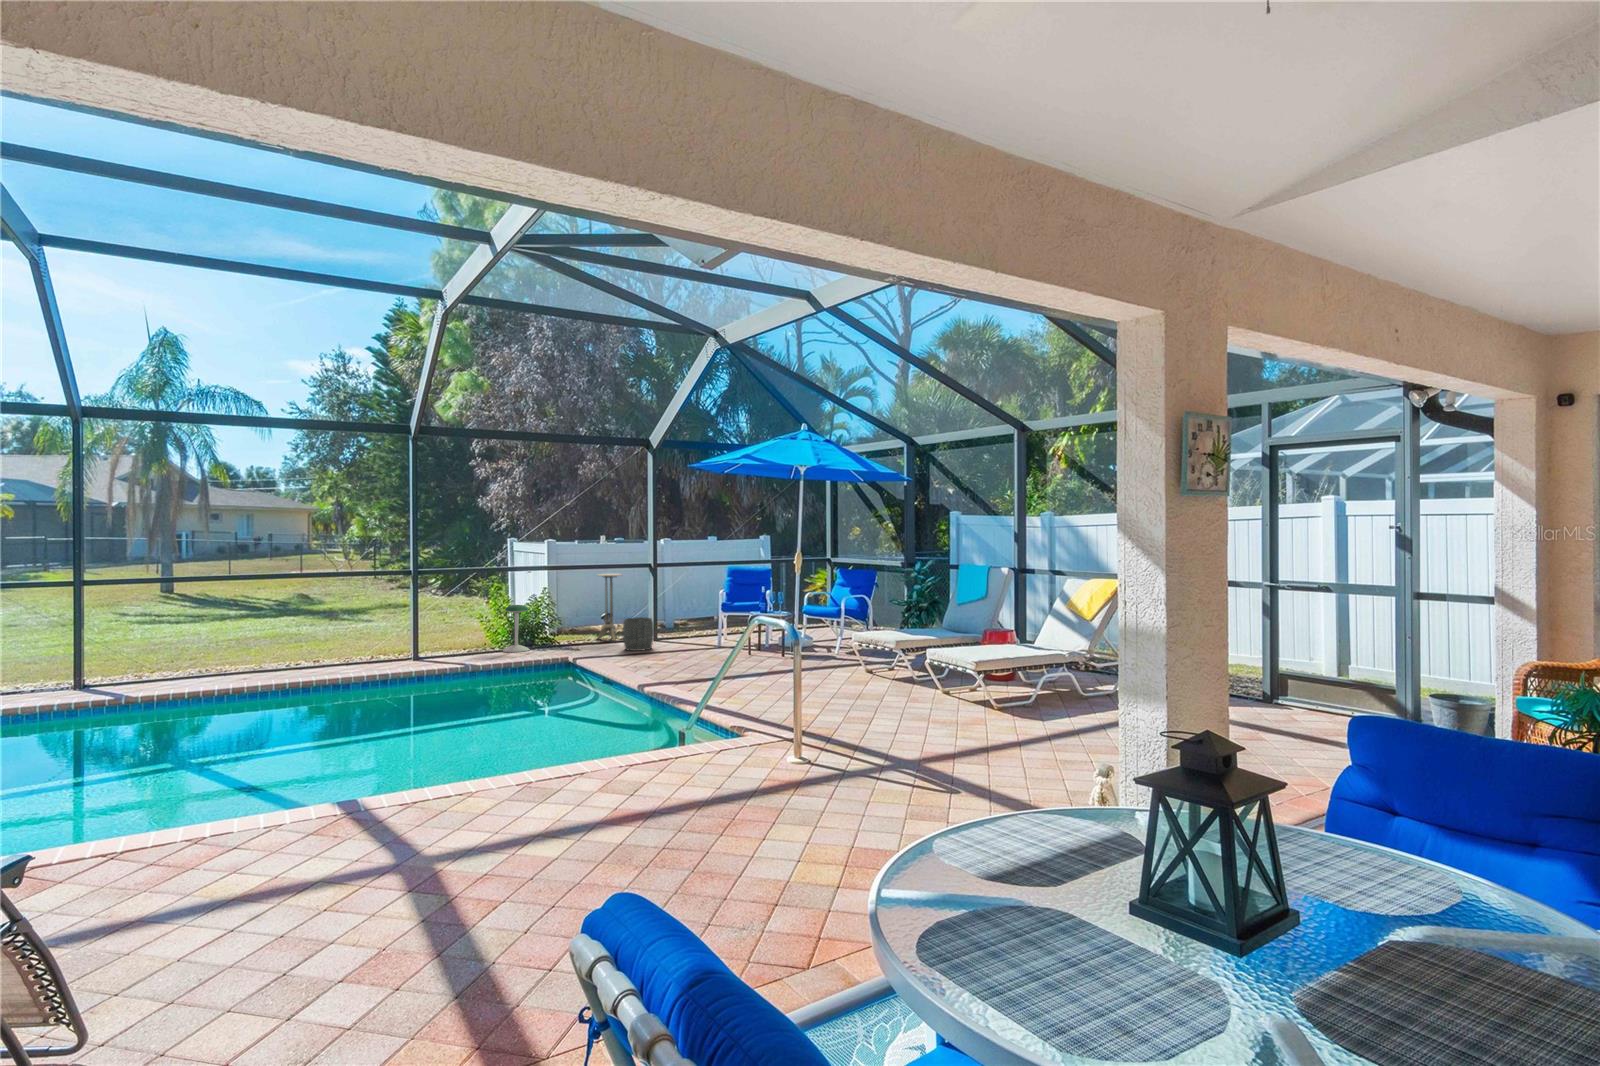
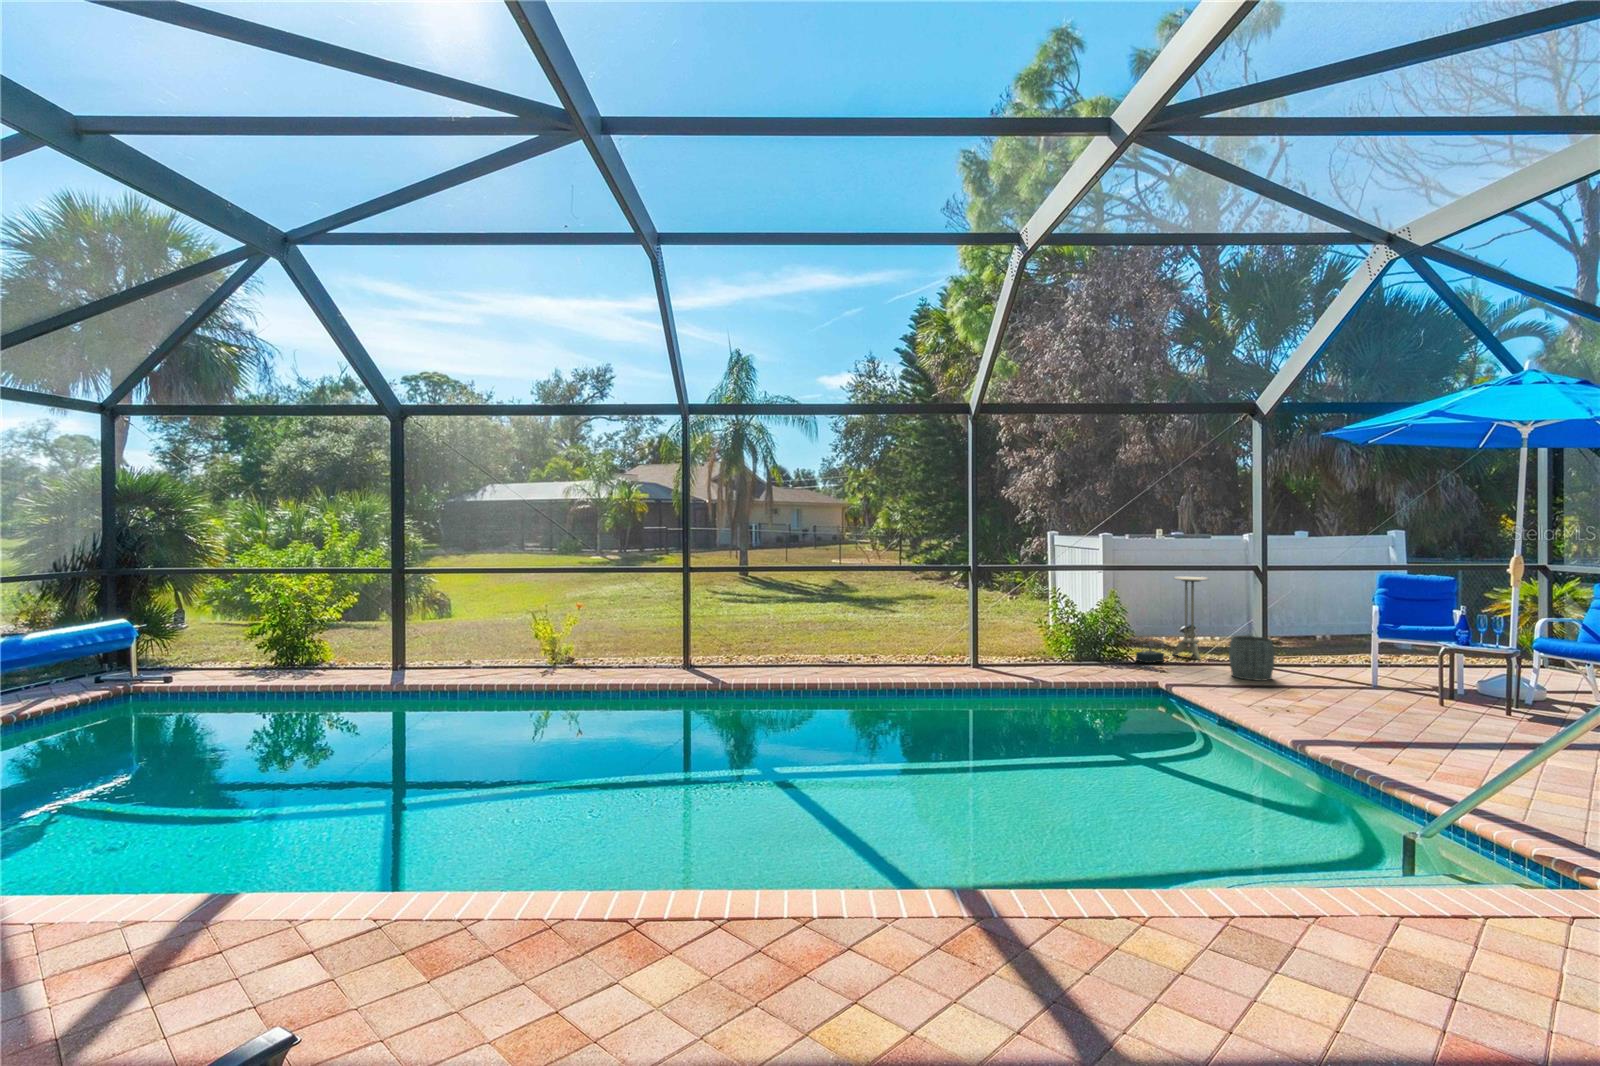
stool: present [503,605,530,652] -> none [1070,611,1102,667]
decorative plant: none [556,619,586,646] -> present [1130,631,1164,663]

